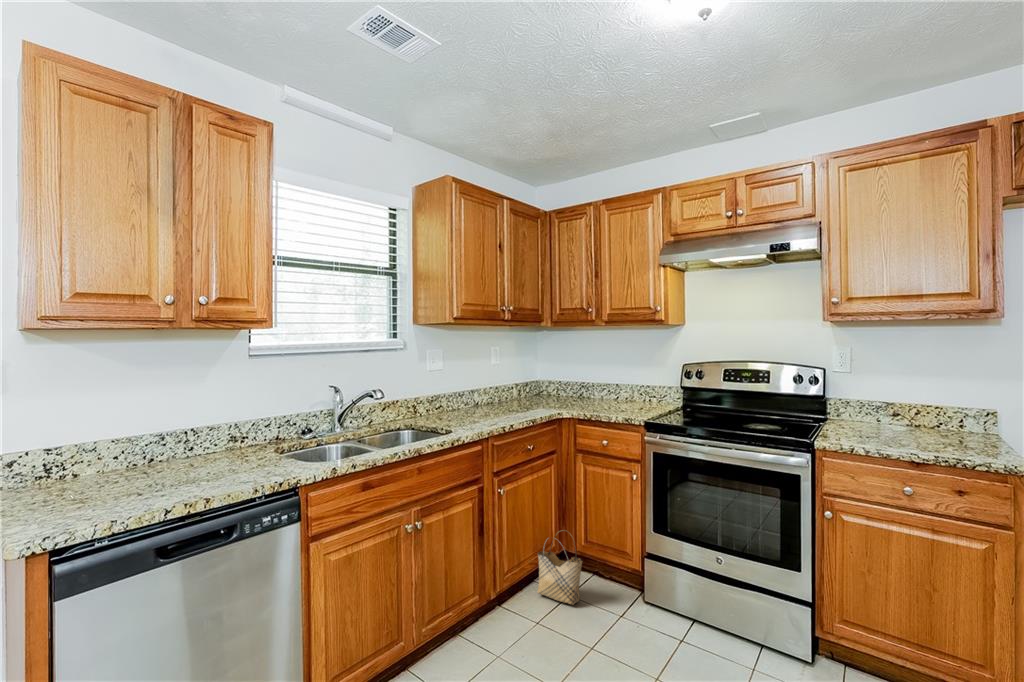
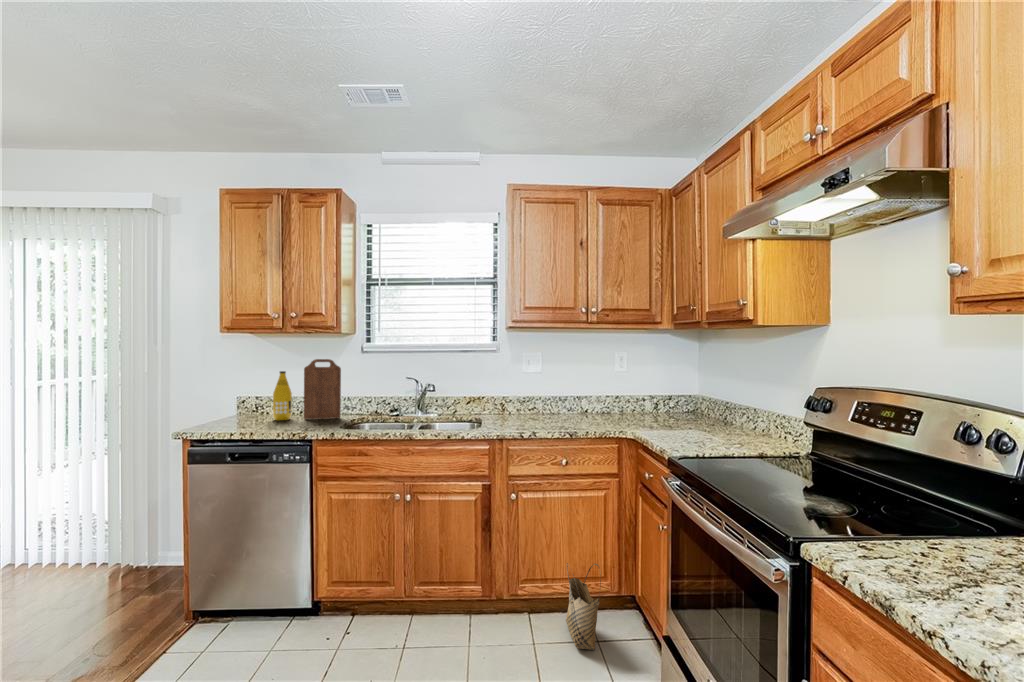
cutting board: none [197,368,253,466] -> present [304,359,341,419]
bottle: none [139,393,174,478] -> present [273,371,292,420]

